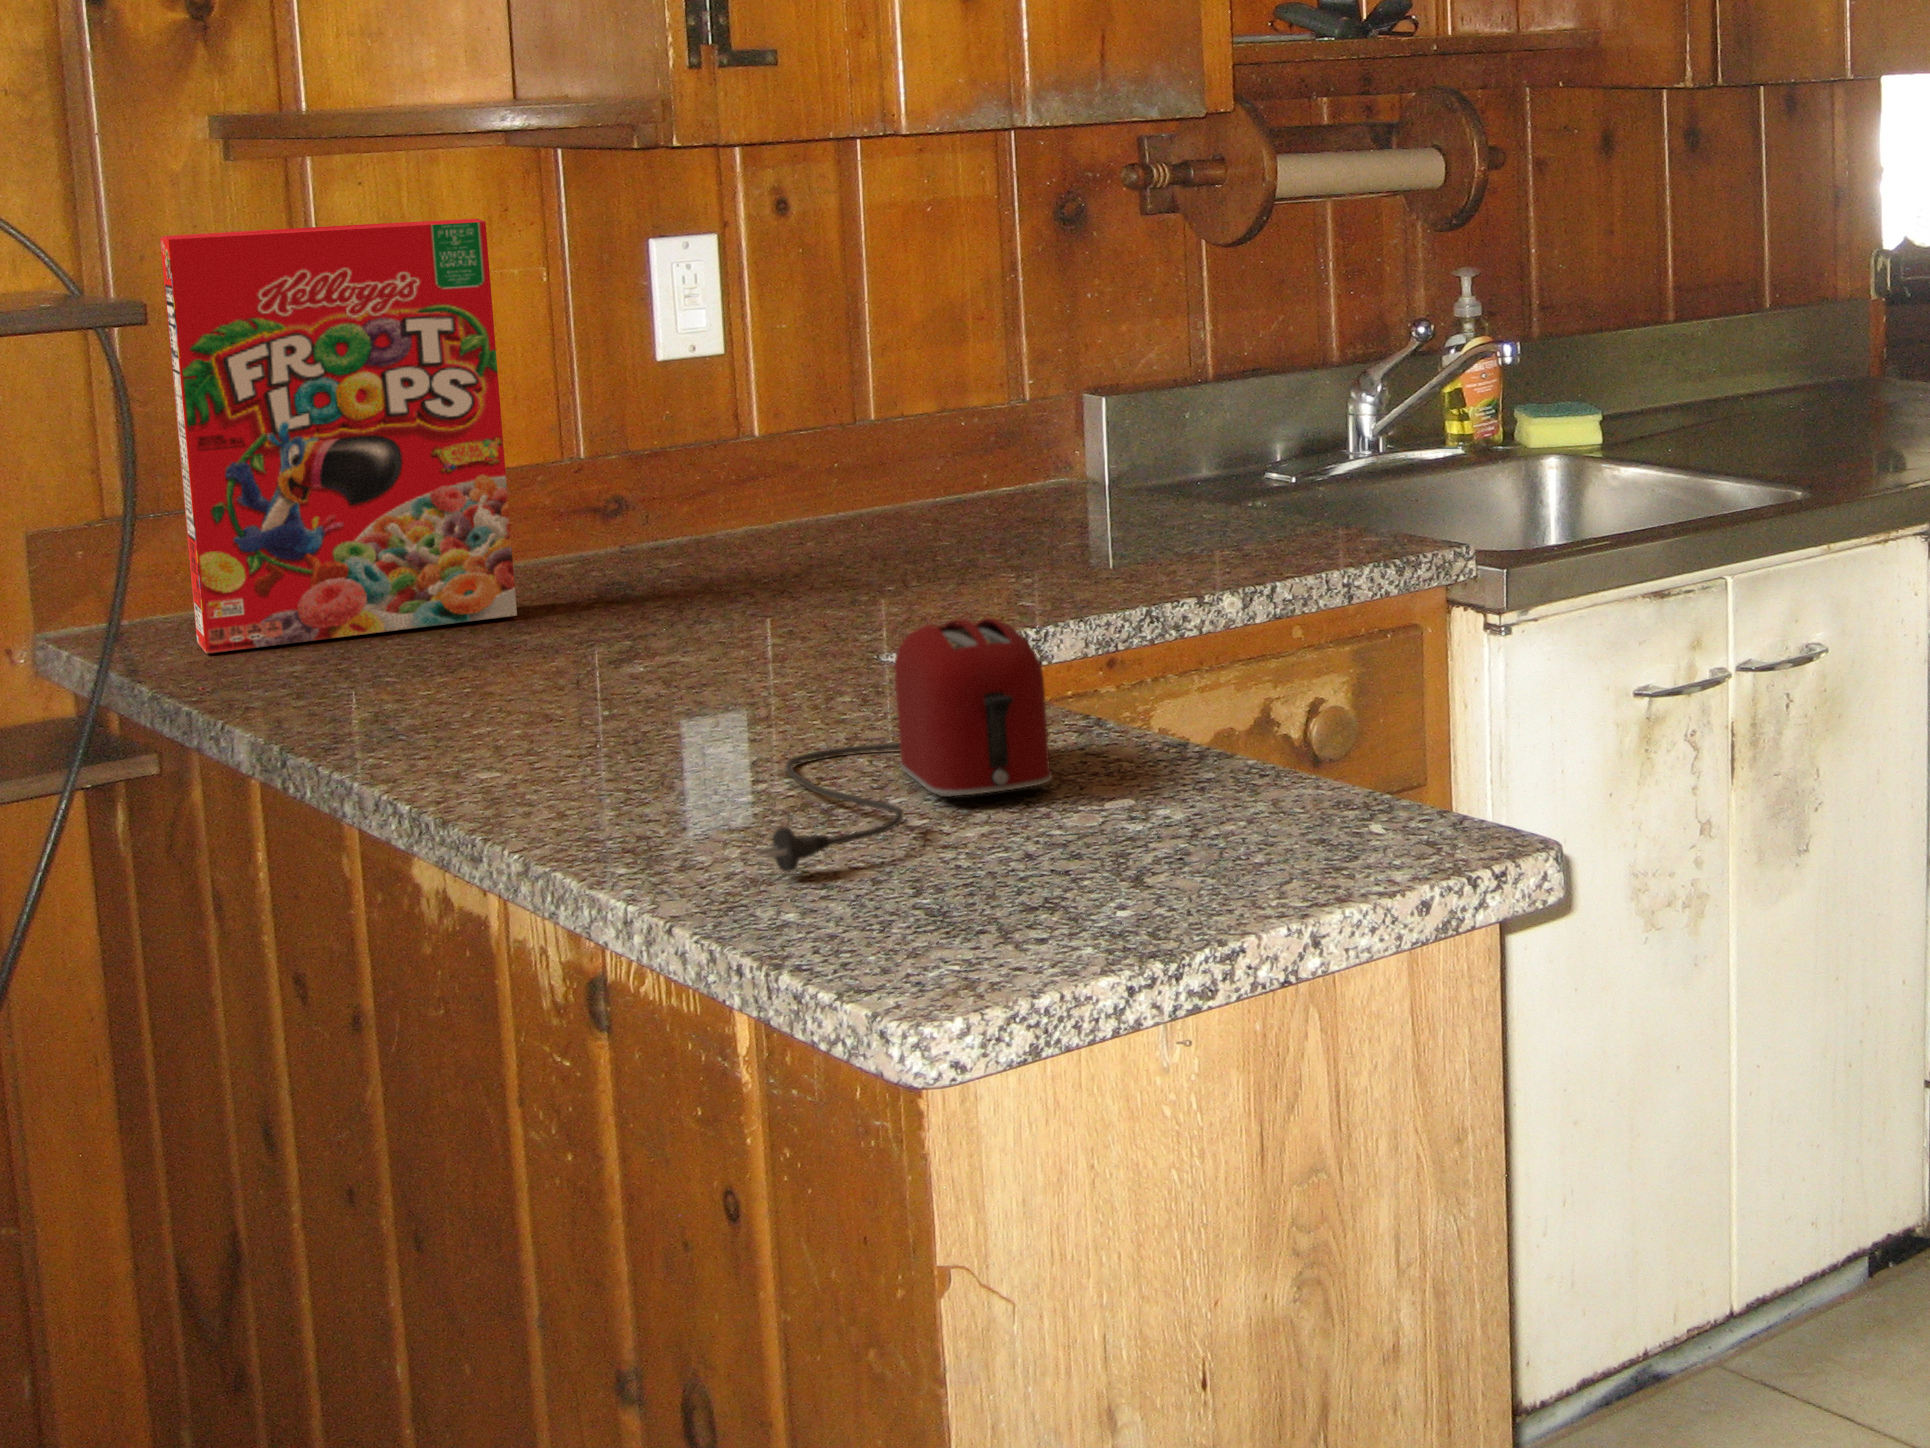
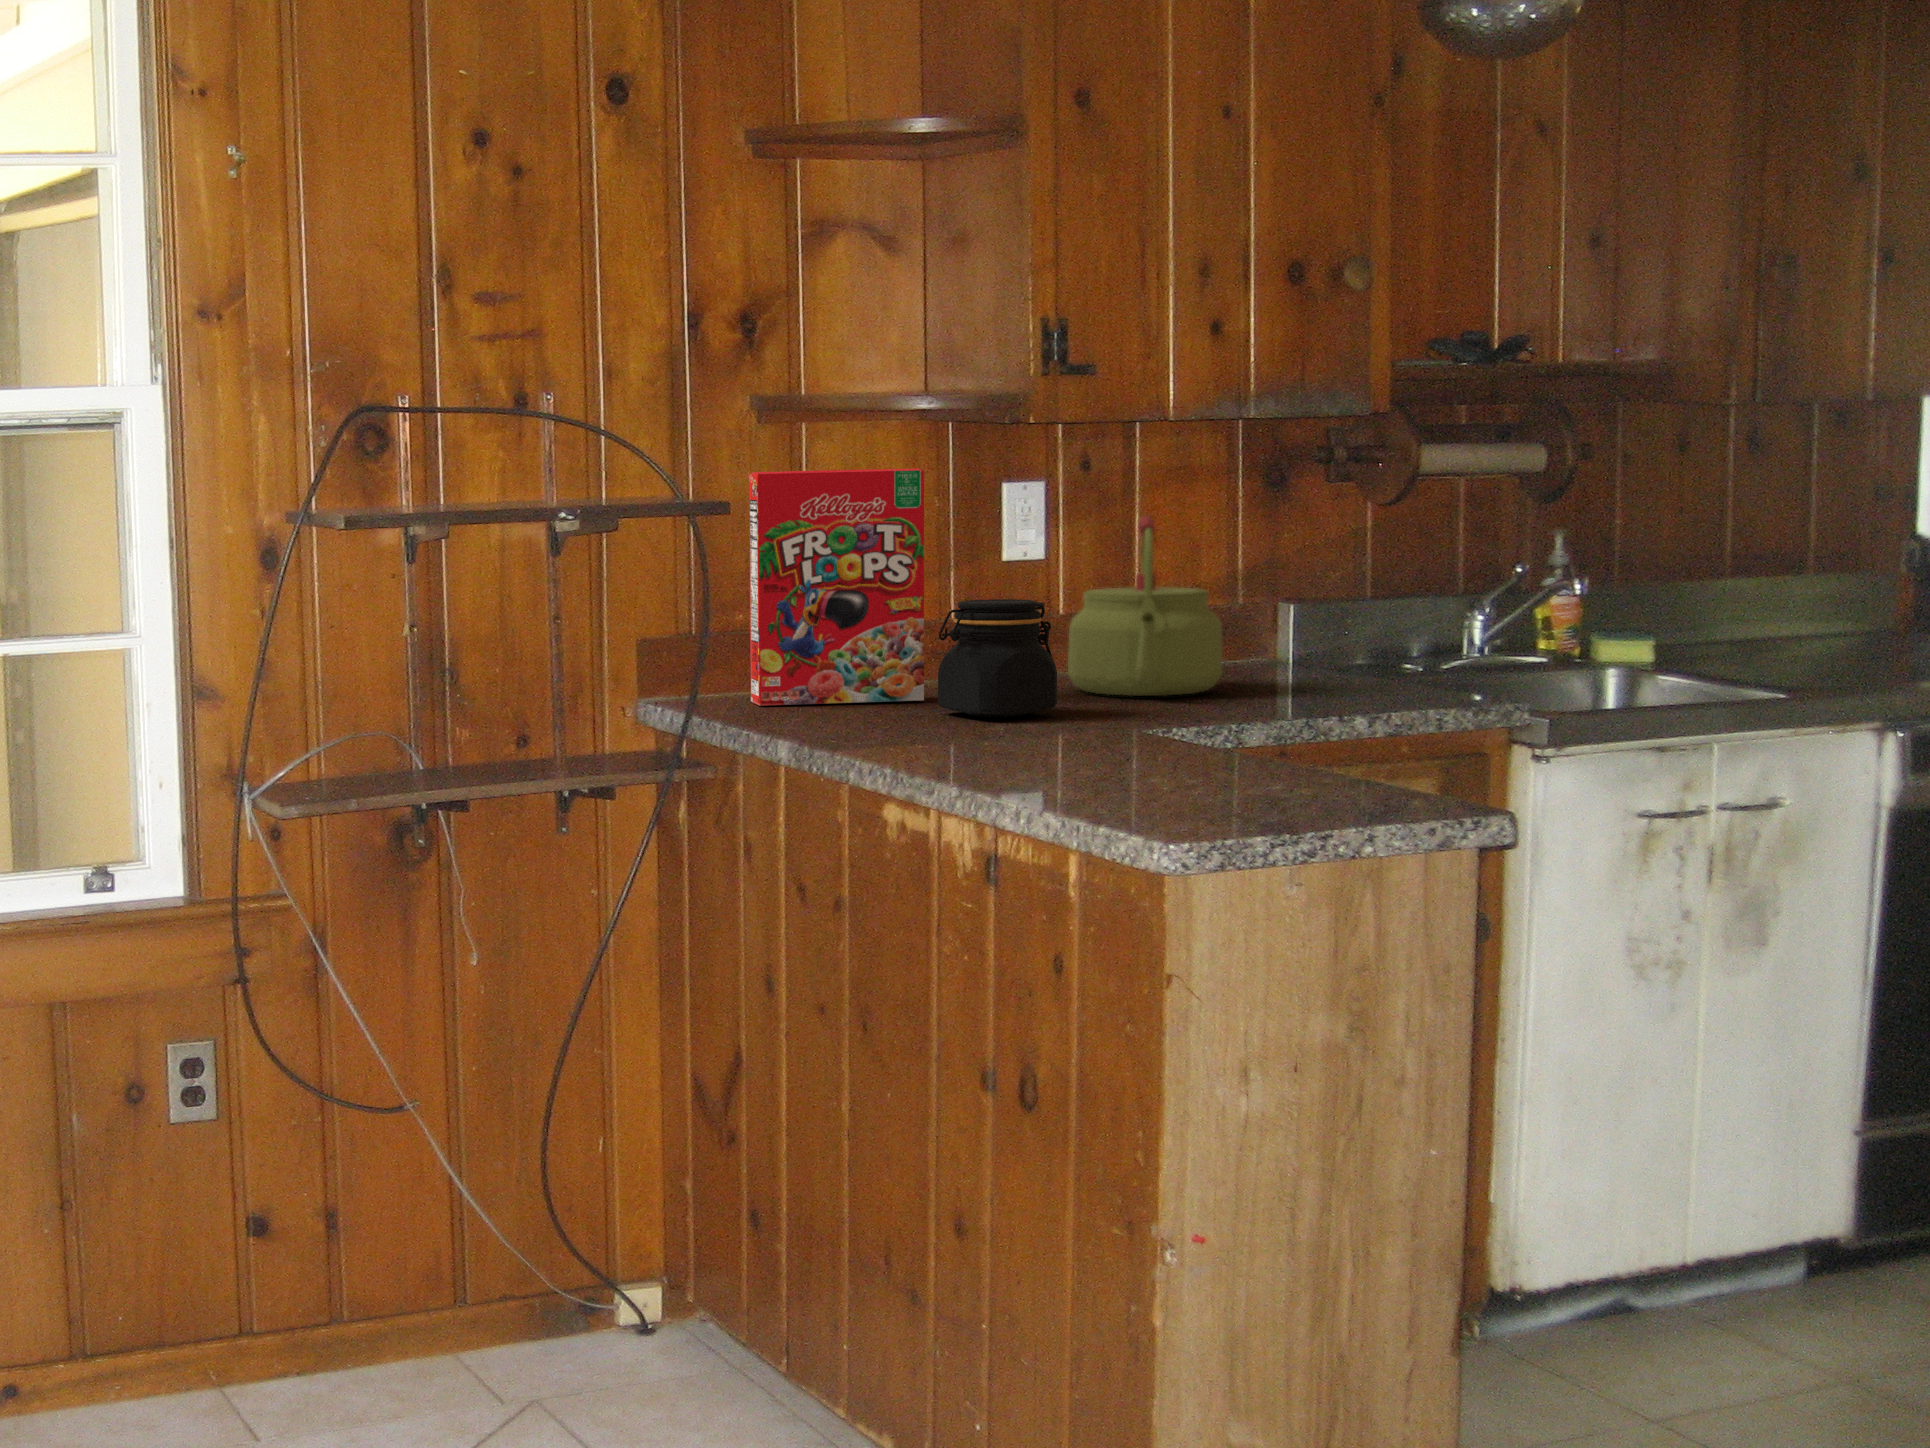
kettle: none [765,279,1015,576] -> present [1068,515,1222,696]
jar: none [520,440,741,650] -> present [938,599,1057,717]
toaster: present [756,618,1052,872] -> none [1083,687,1238,794]

